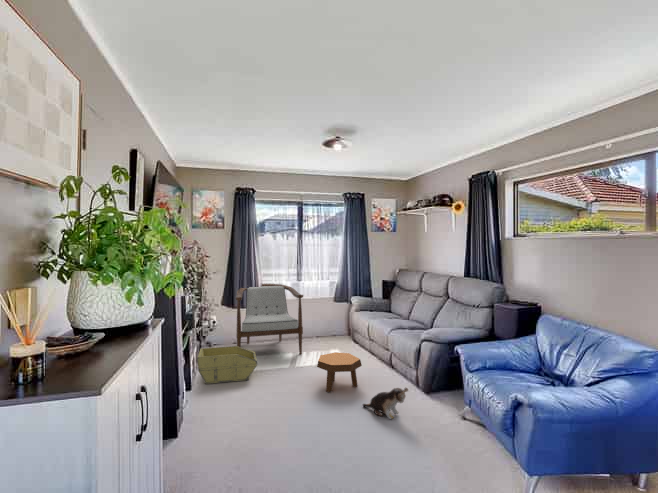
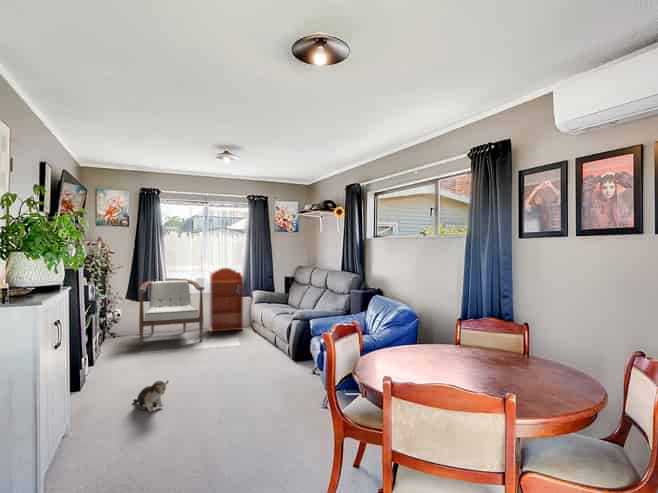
bookcase: none [305,272,342,343] -> present [209,268,243,332]
storage bin: present [197,346,257,384] -> none [99,332,156,365]
footstool: present [317,352,362,392] -> none [209,335,248,366]
plush toy: present [363,388,408,419] -> present [133,380,168,412]

